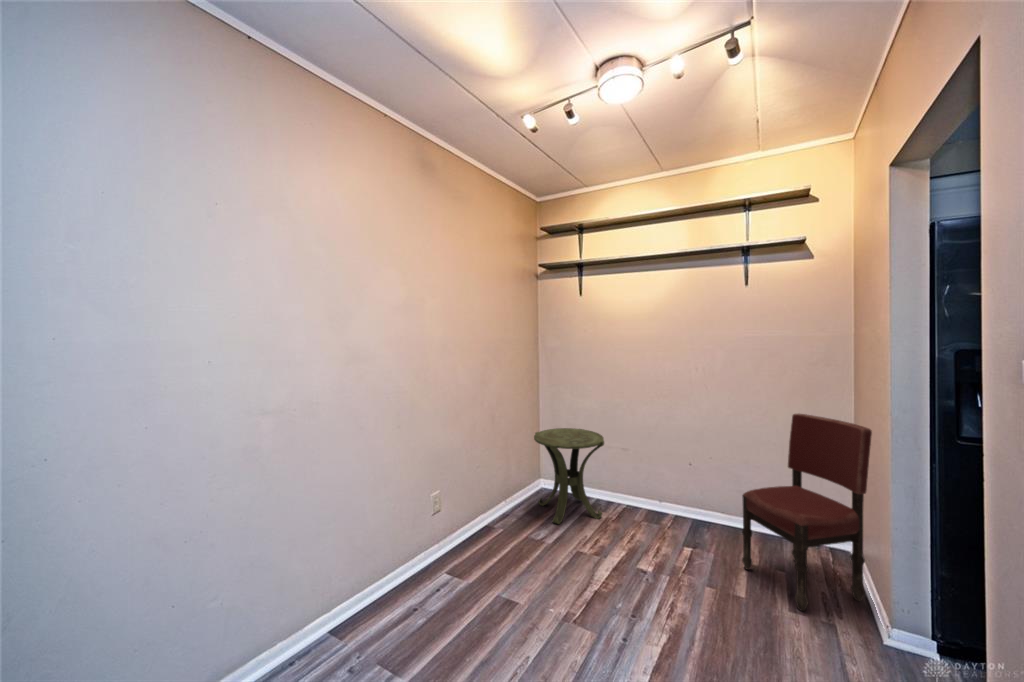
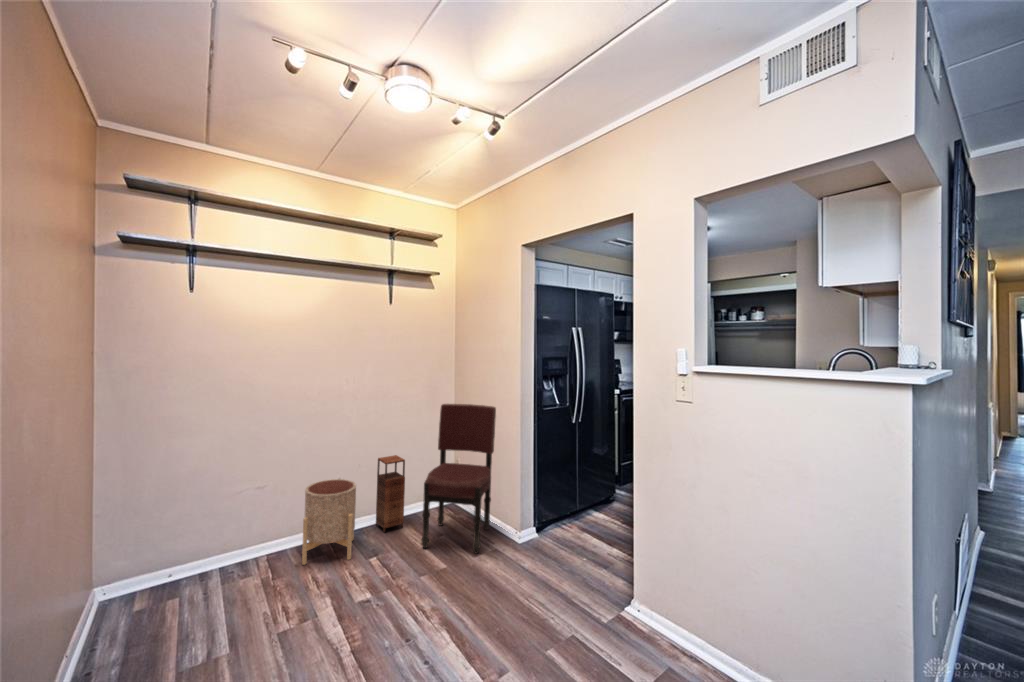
side table: present [534,428,604,524] -> none [123,471,262,629]
storage cabinet: none [725,458,750,542] -> present [376,455,405,533]
planter: none [638,462,693,539] -> present [302,479,356,565]

